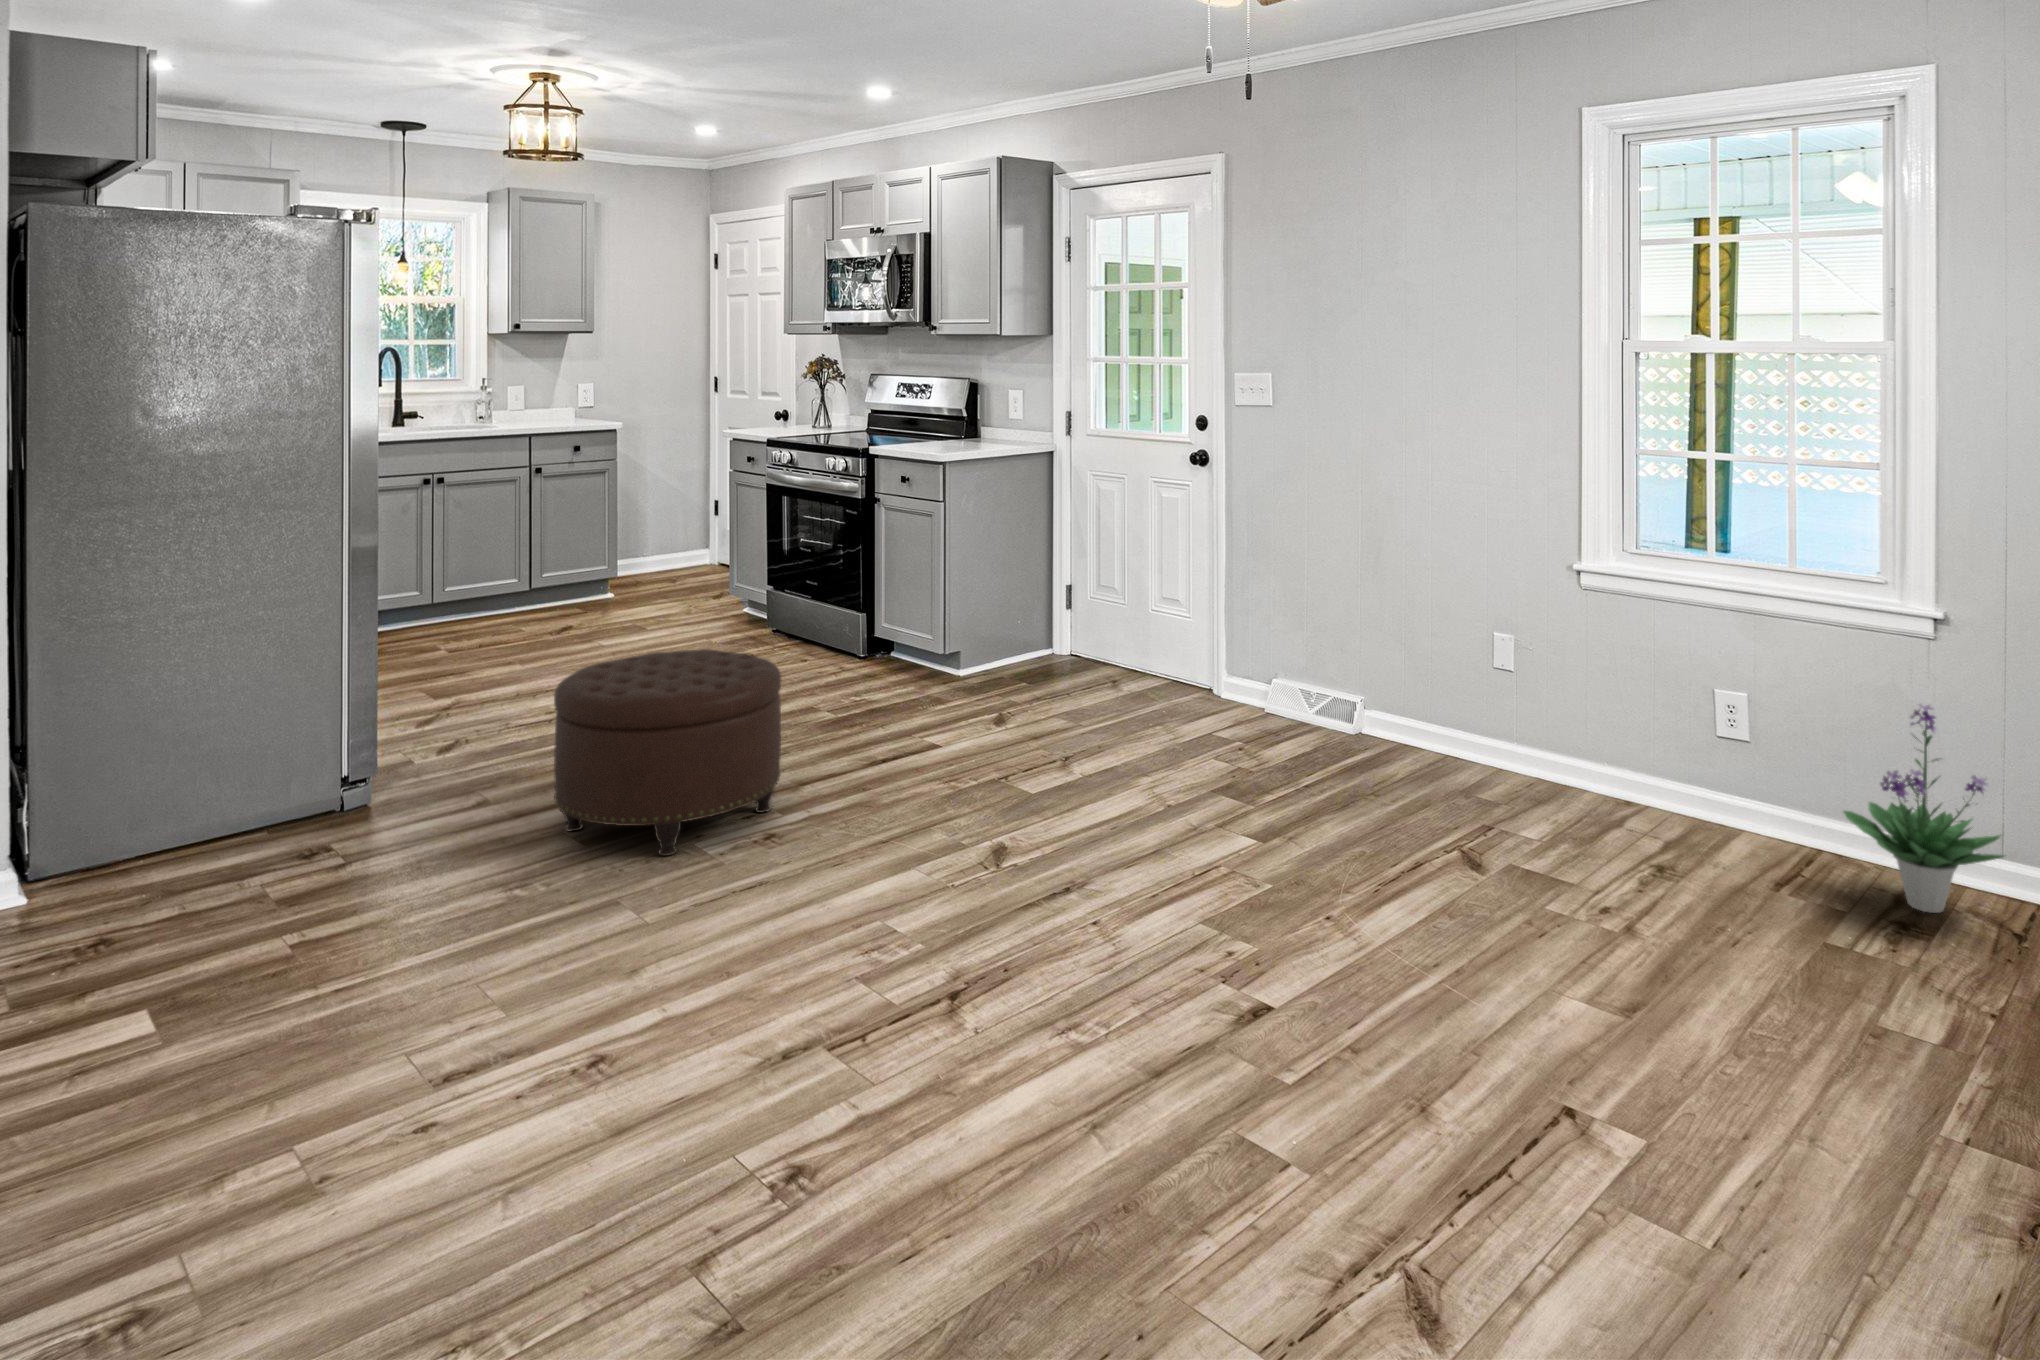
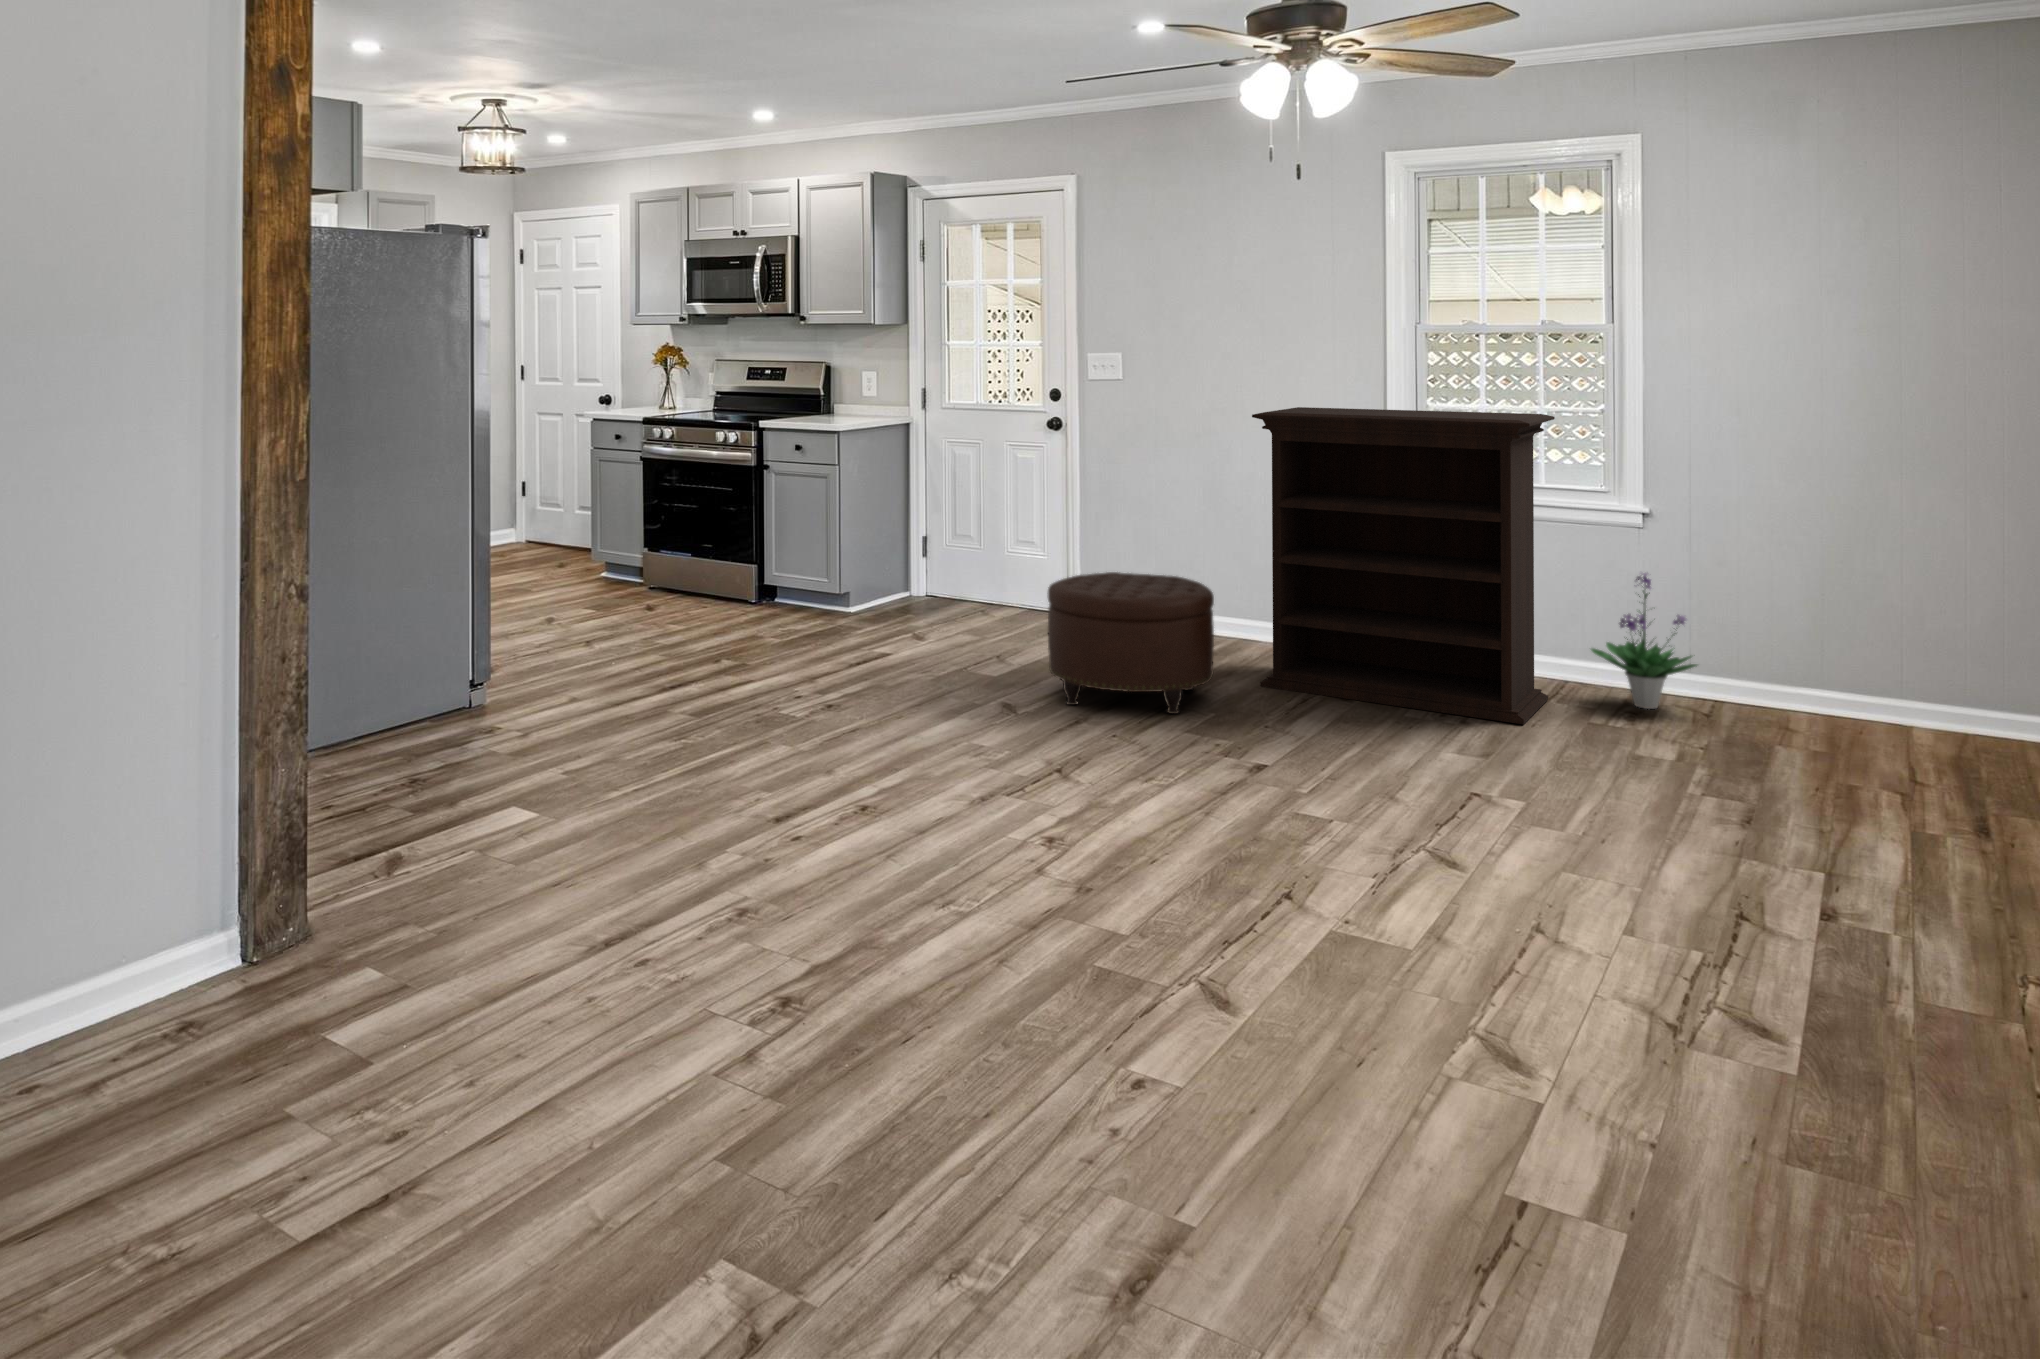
bookshelf: none [1364,447,1788,936] -> present [1252,407,1555,724]
ottoman: present [554,649,781,856] -> present [1047,572,1214,714]

